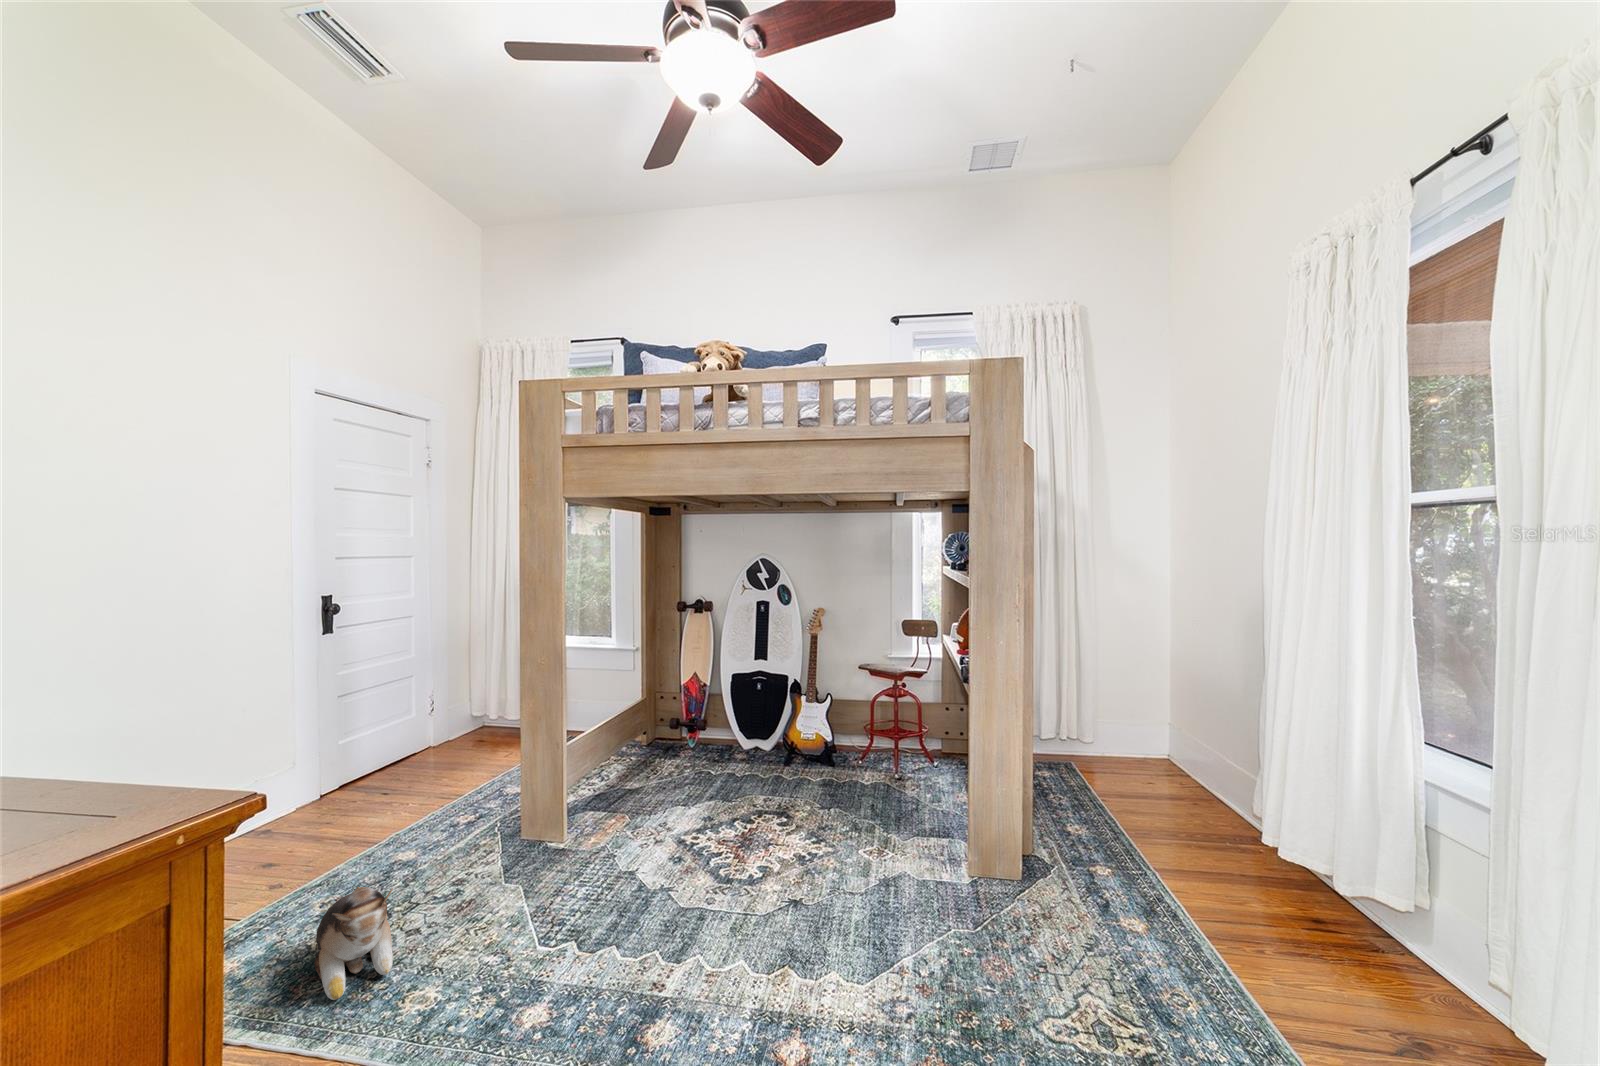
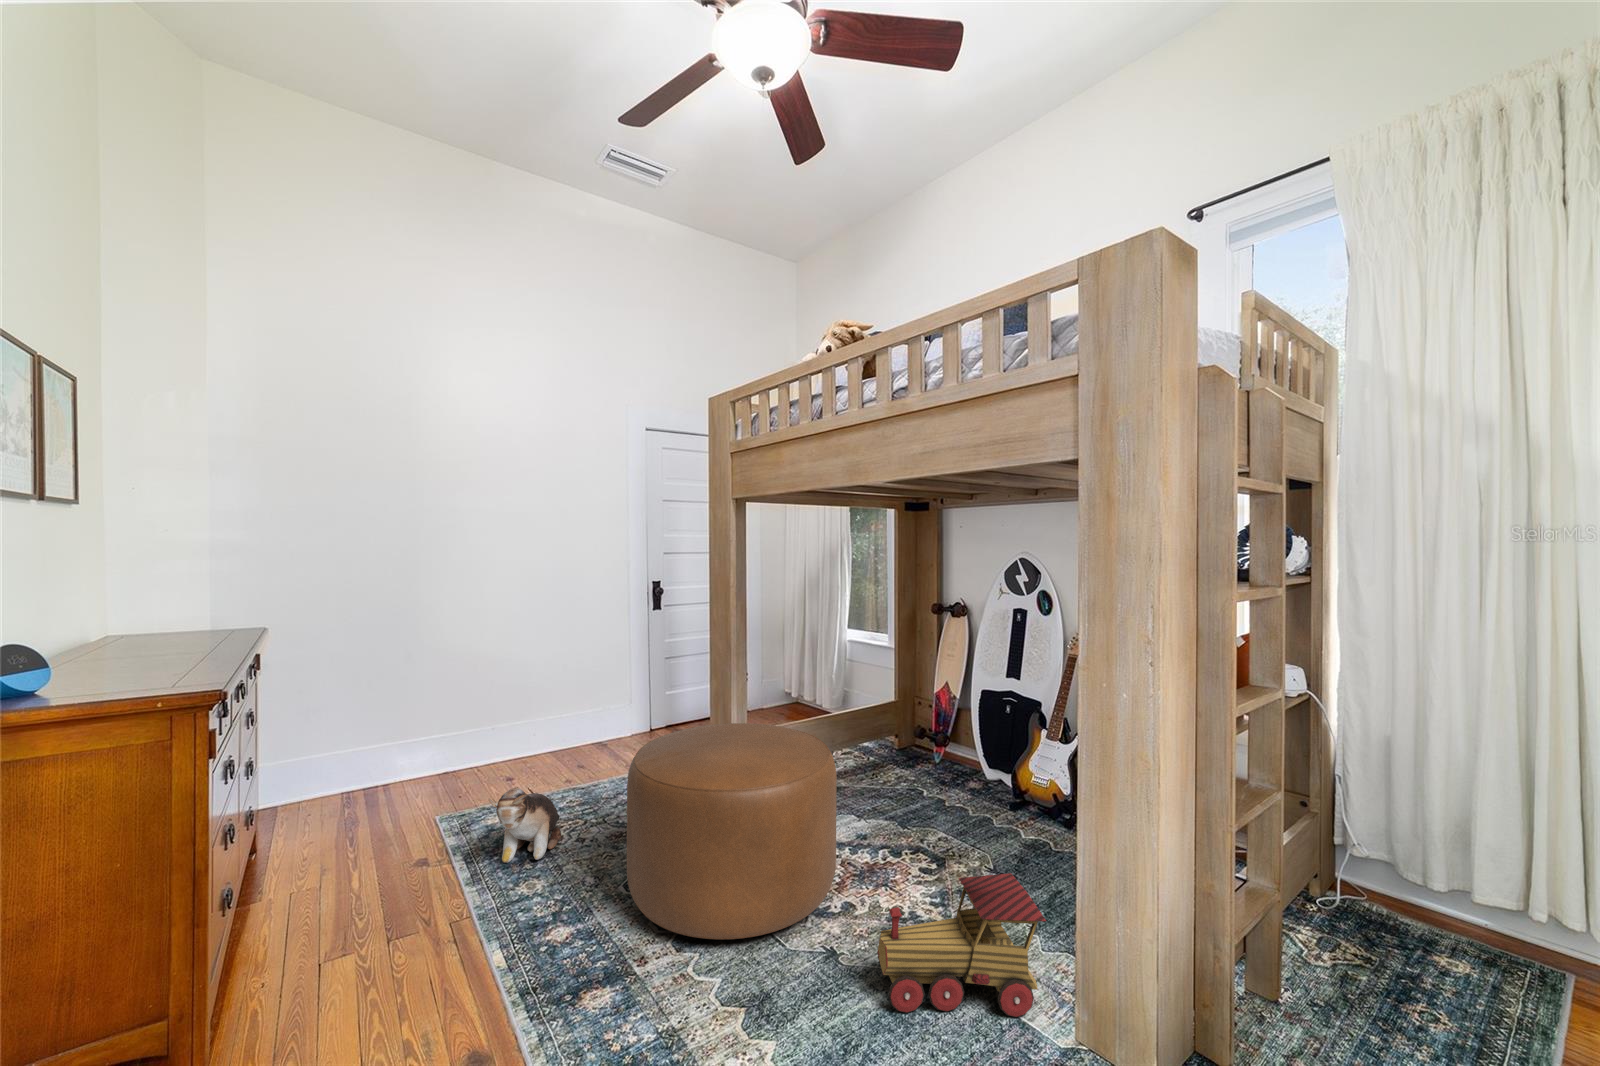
ottoman: none [545,730,759,952] -> present [627,723,837,939]
toy train: none [835,789,943,911] -> present [877,873,1046,1017]

